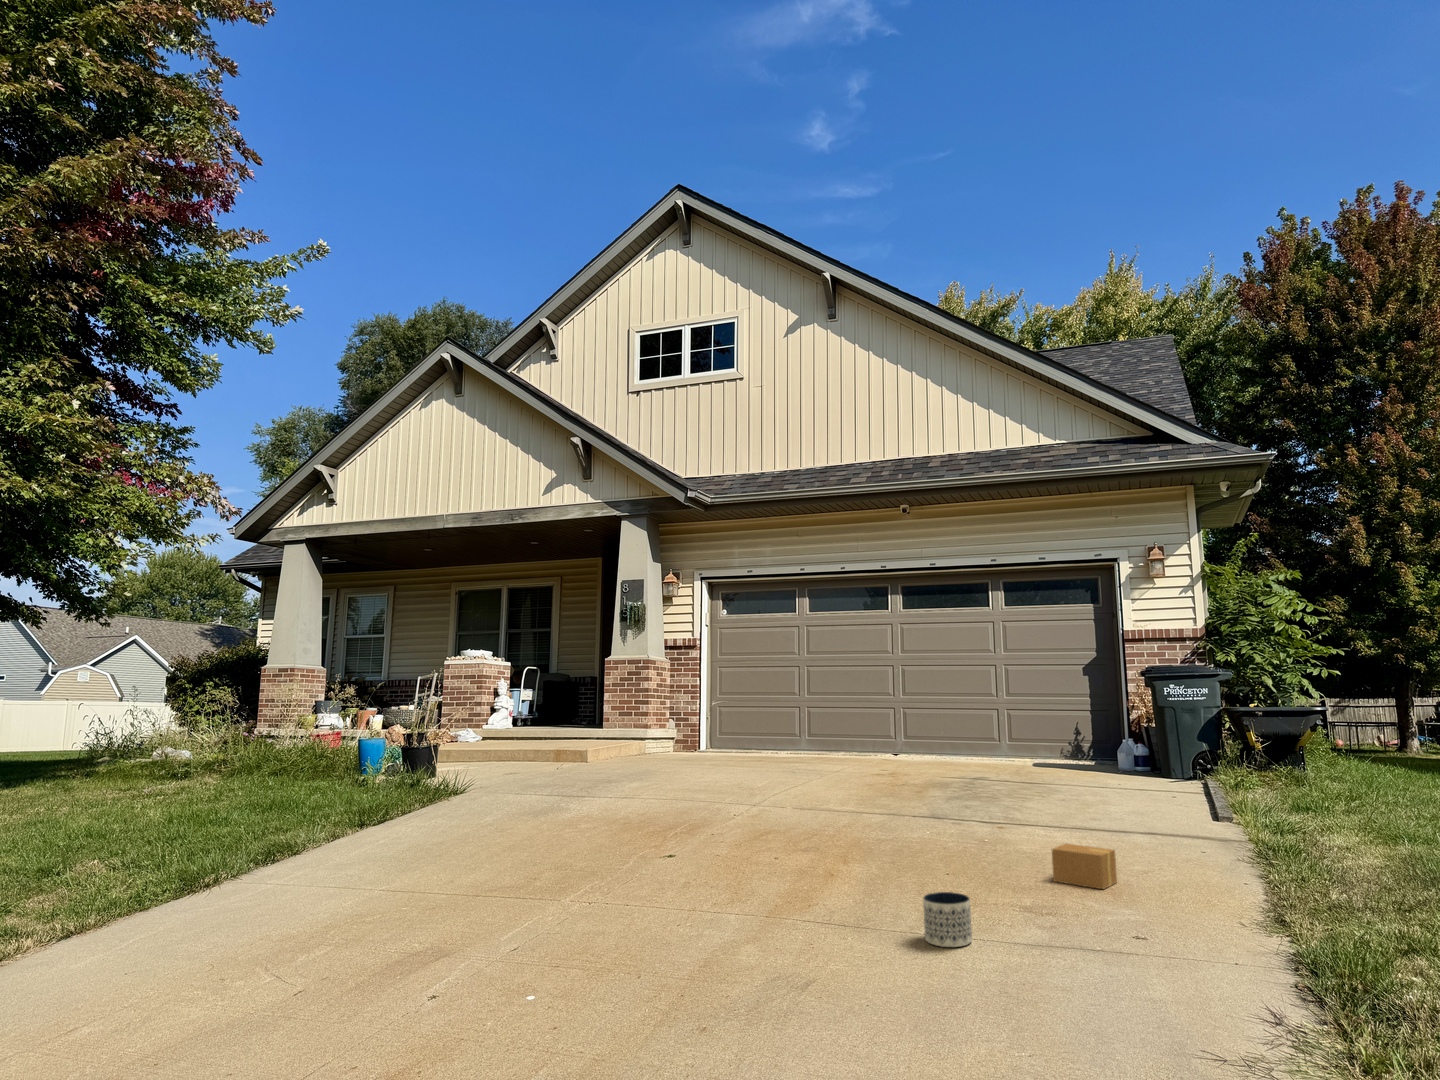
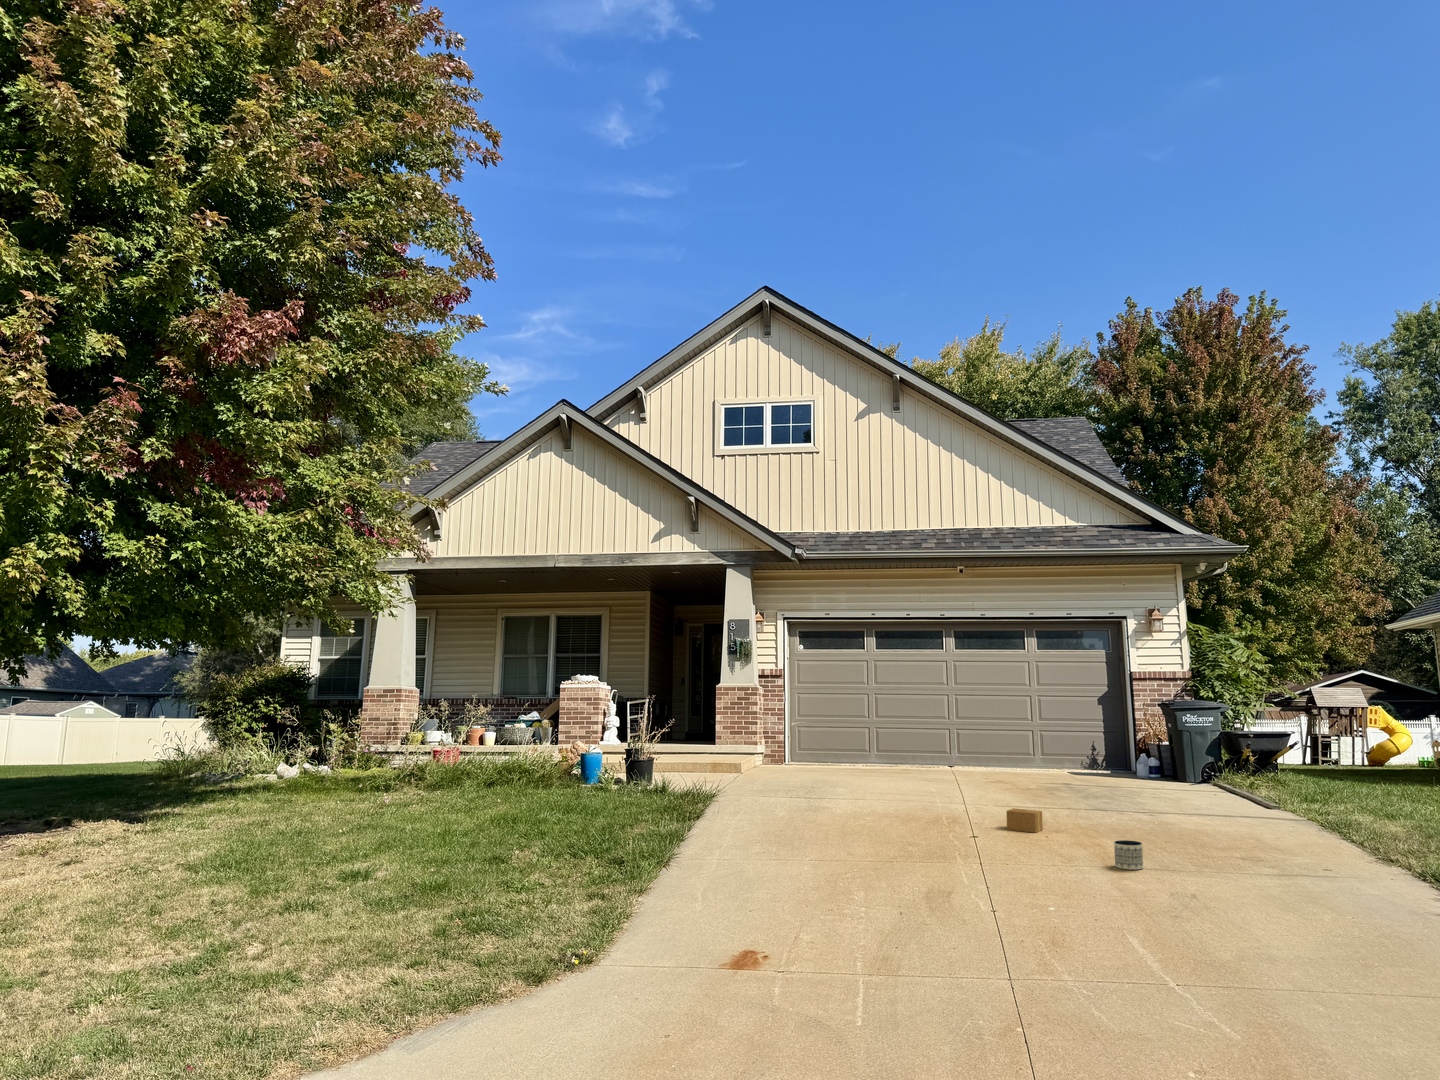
cardboard box: present [1052,843,1117,889] -> present [1006,808,1043,833]

